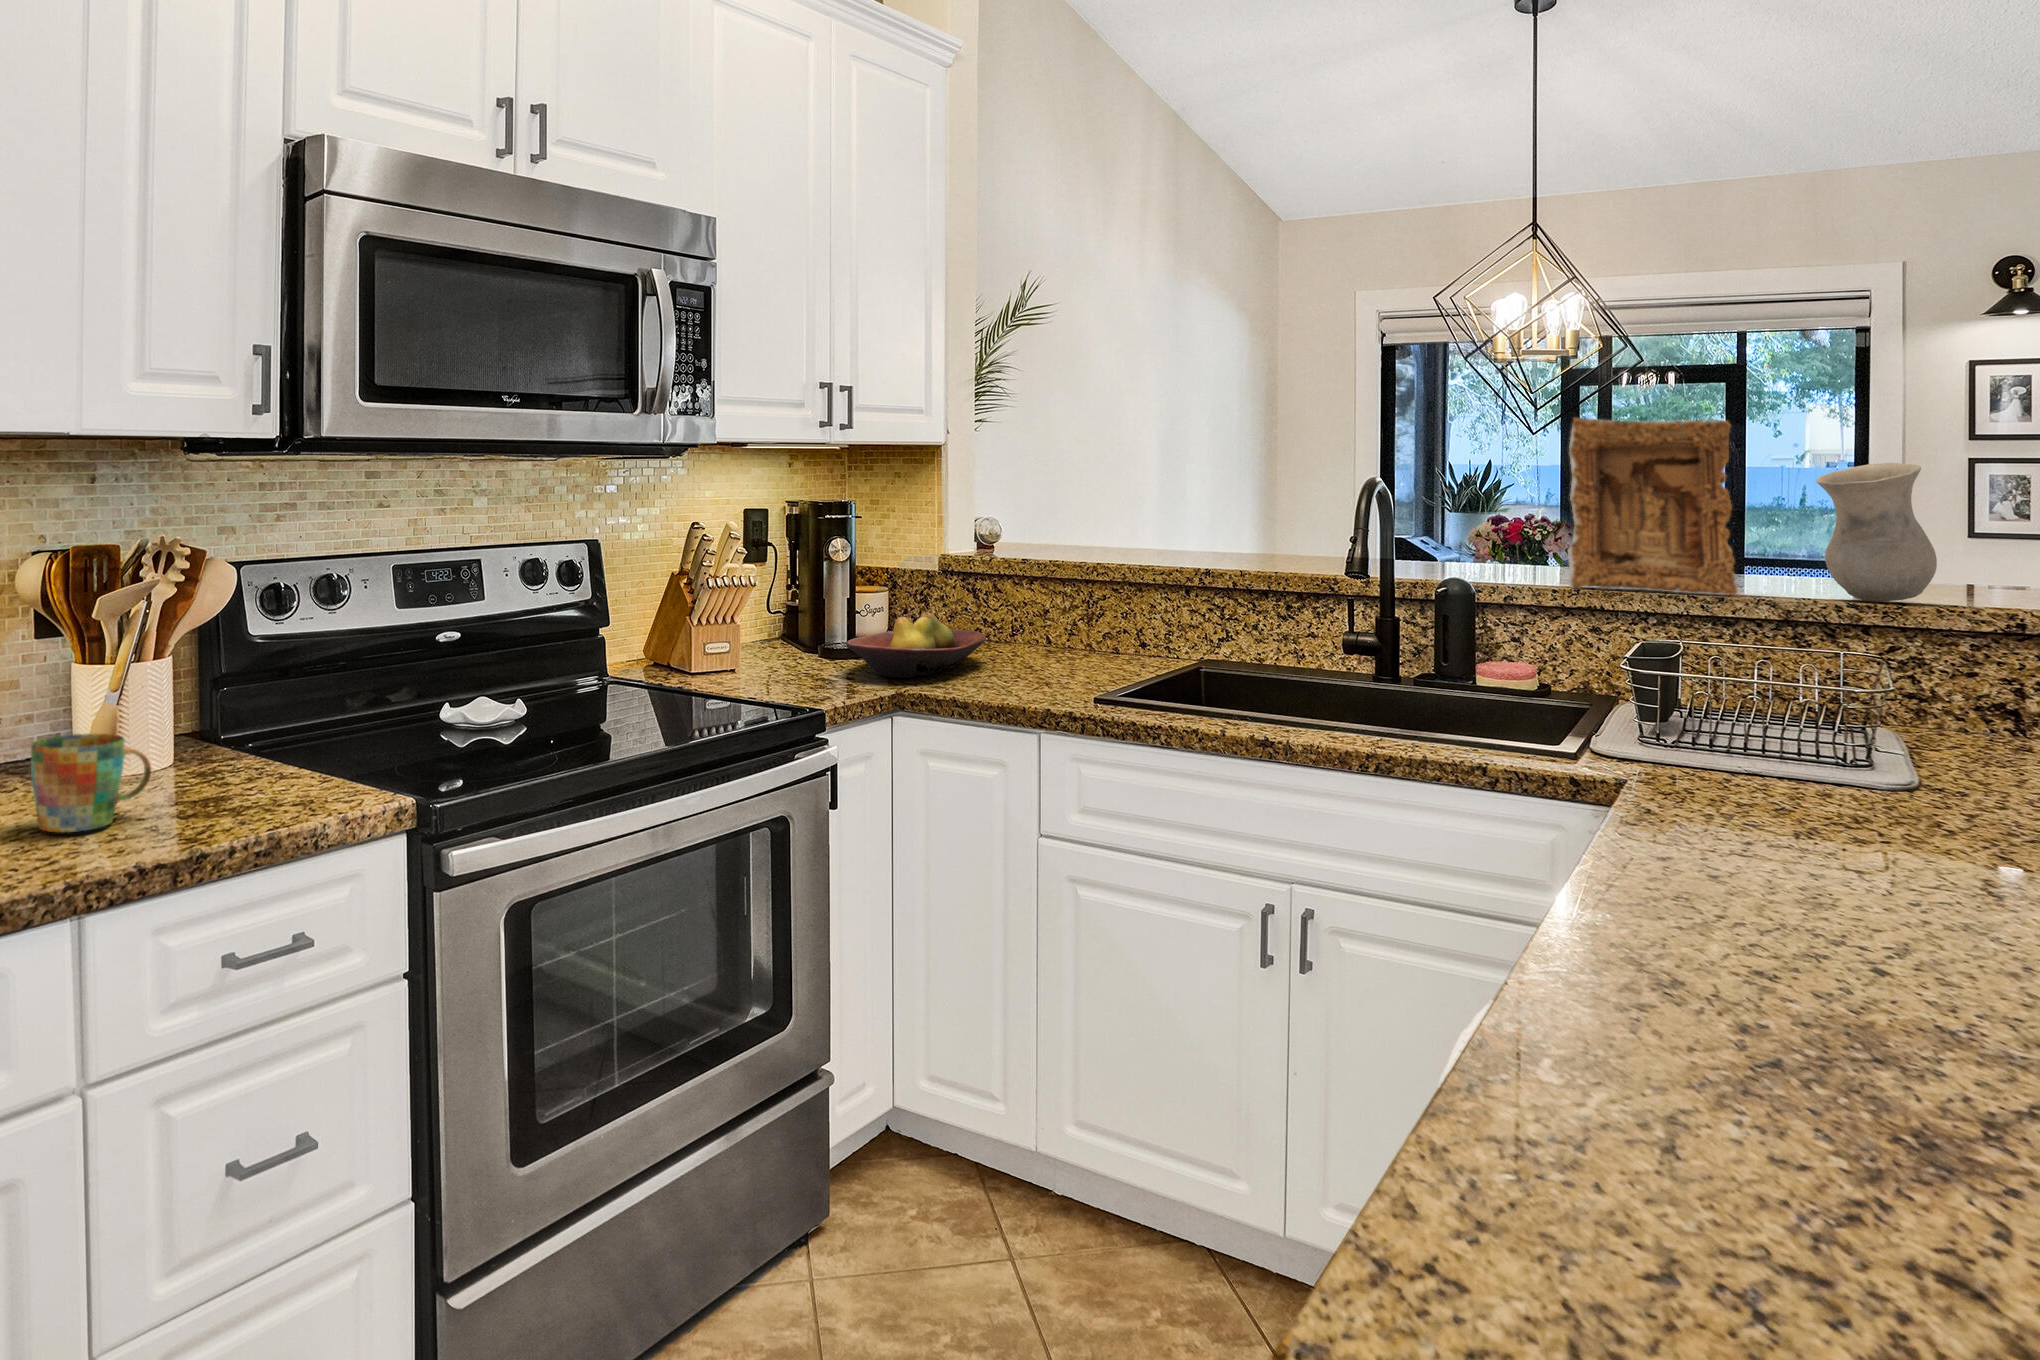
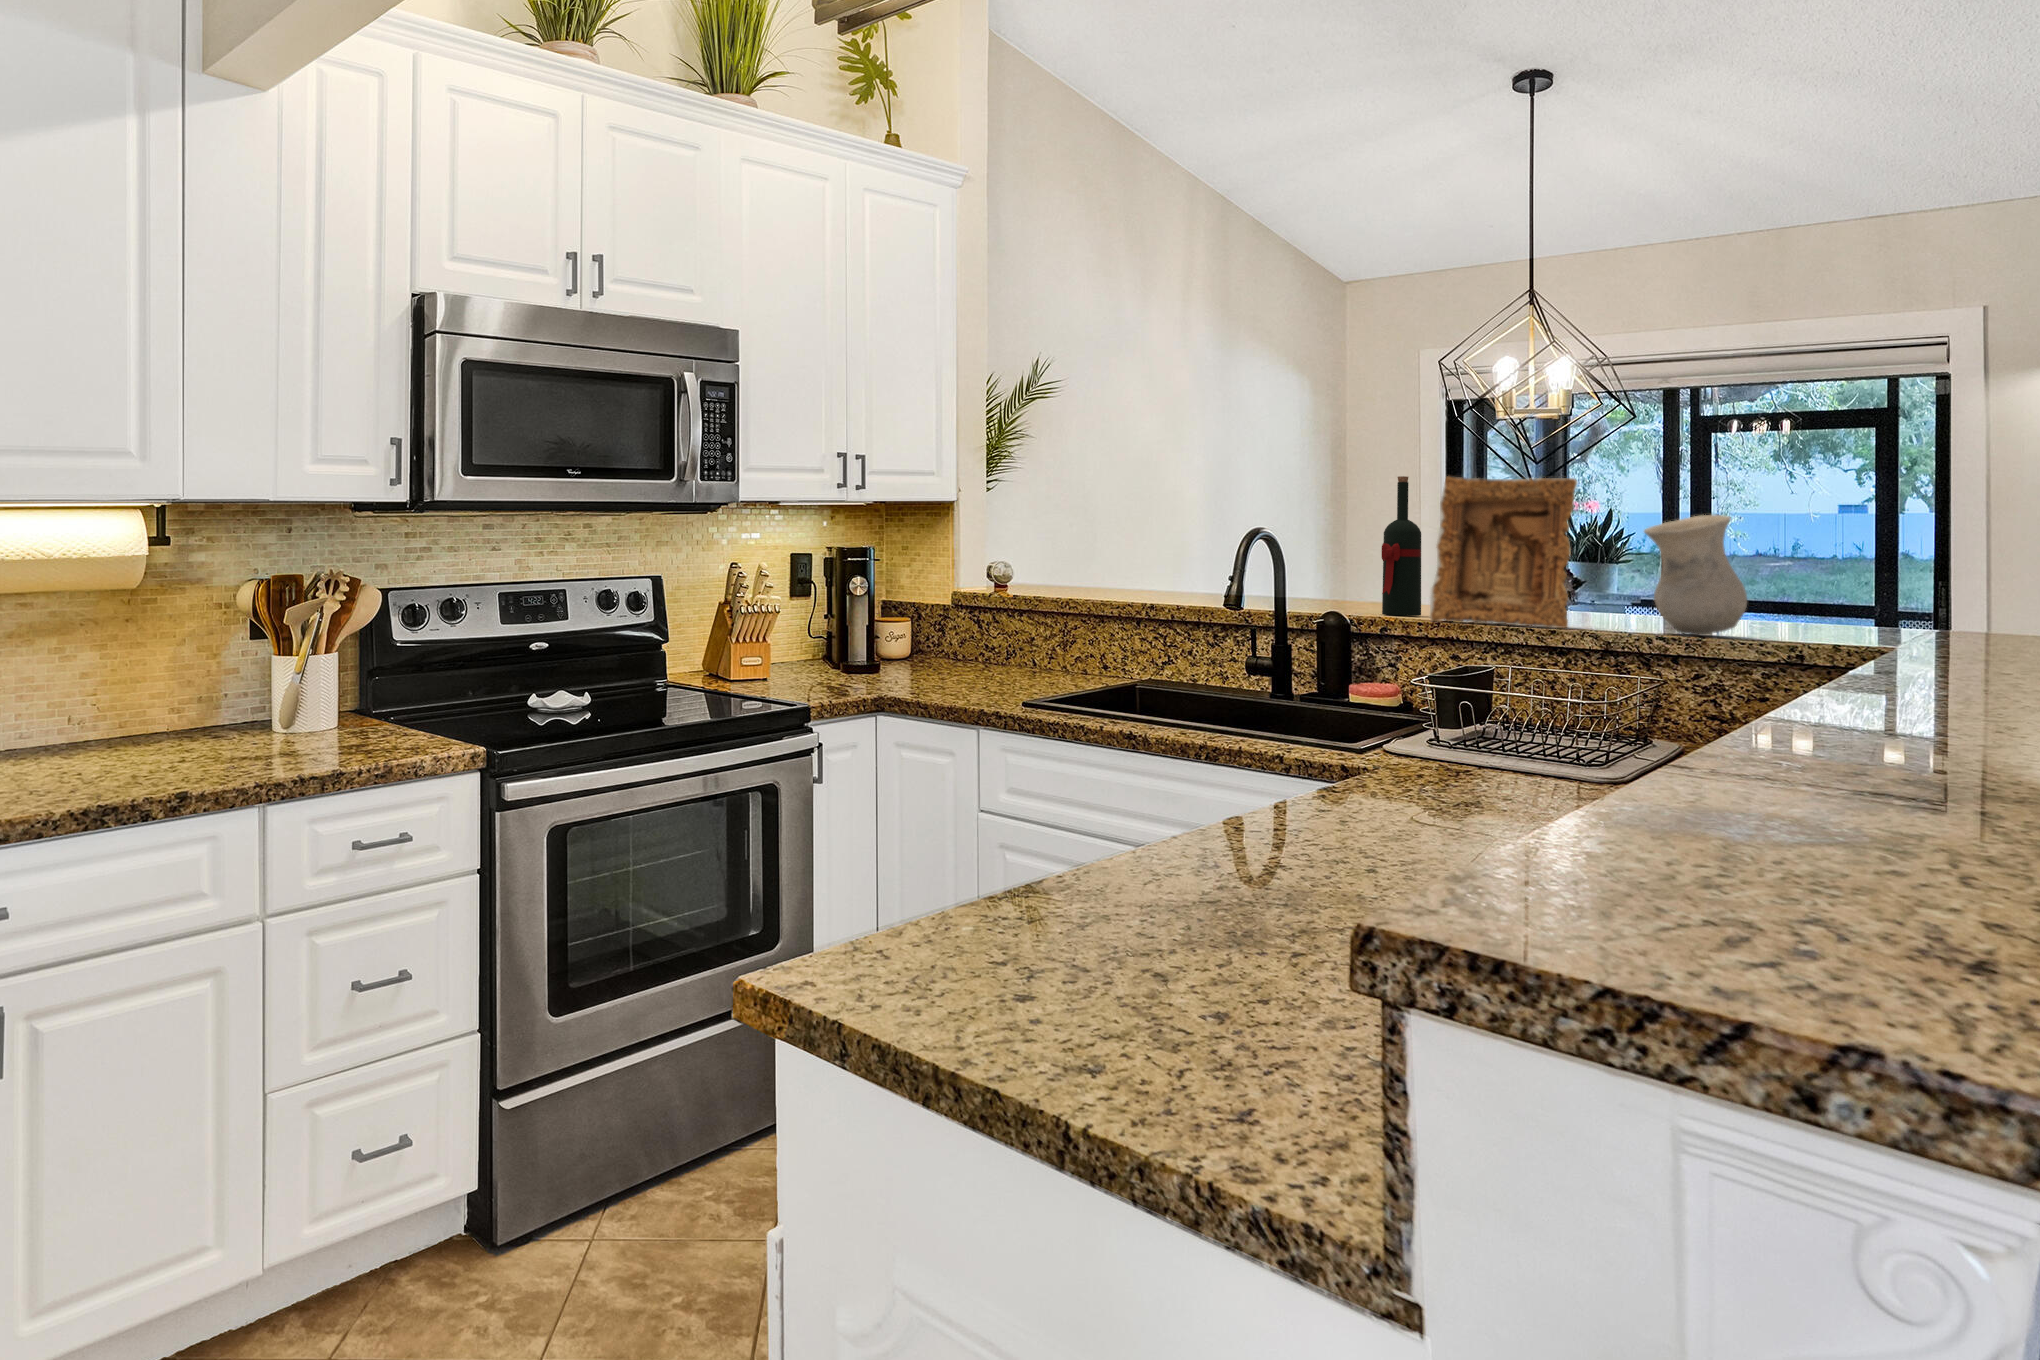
wine bottle: none [1478,418,1523,580] -> present [1382,476,1421,616]
fruit bowl: present [846,612,986,677] -> none [853,639,977,689]
mug: present [31,733,151,832] -> none [238,699,313,761]

